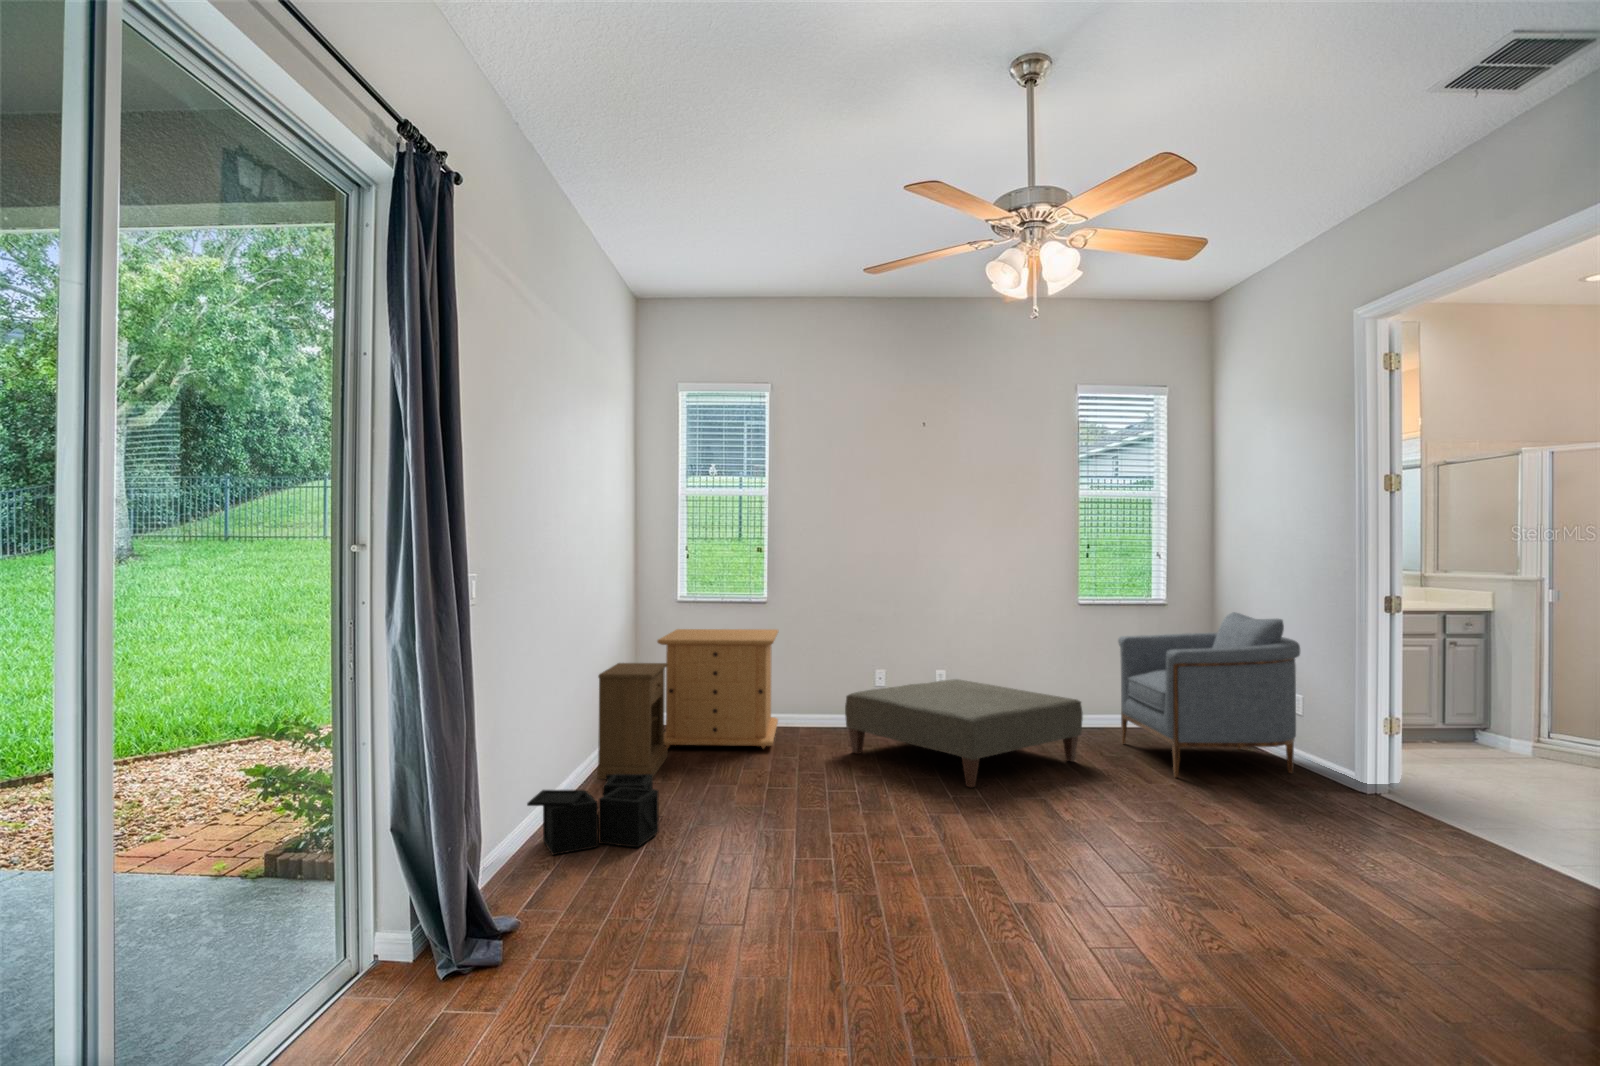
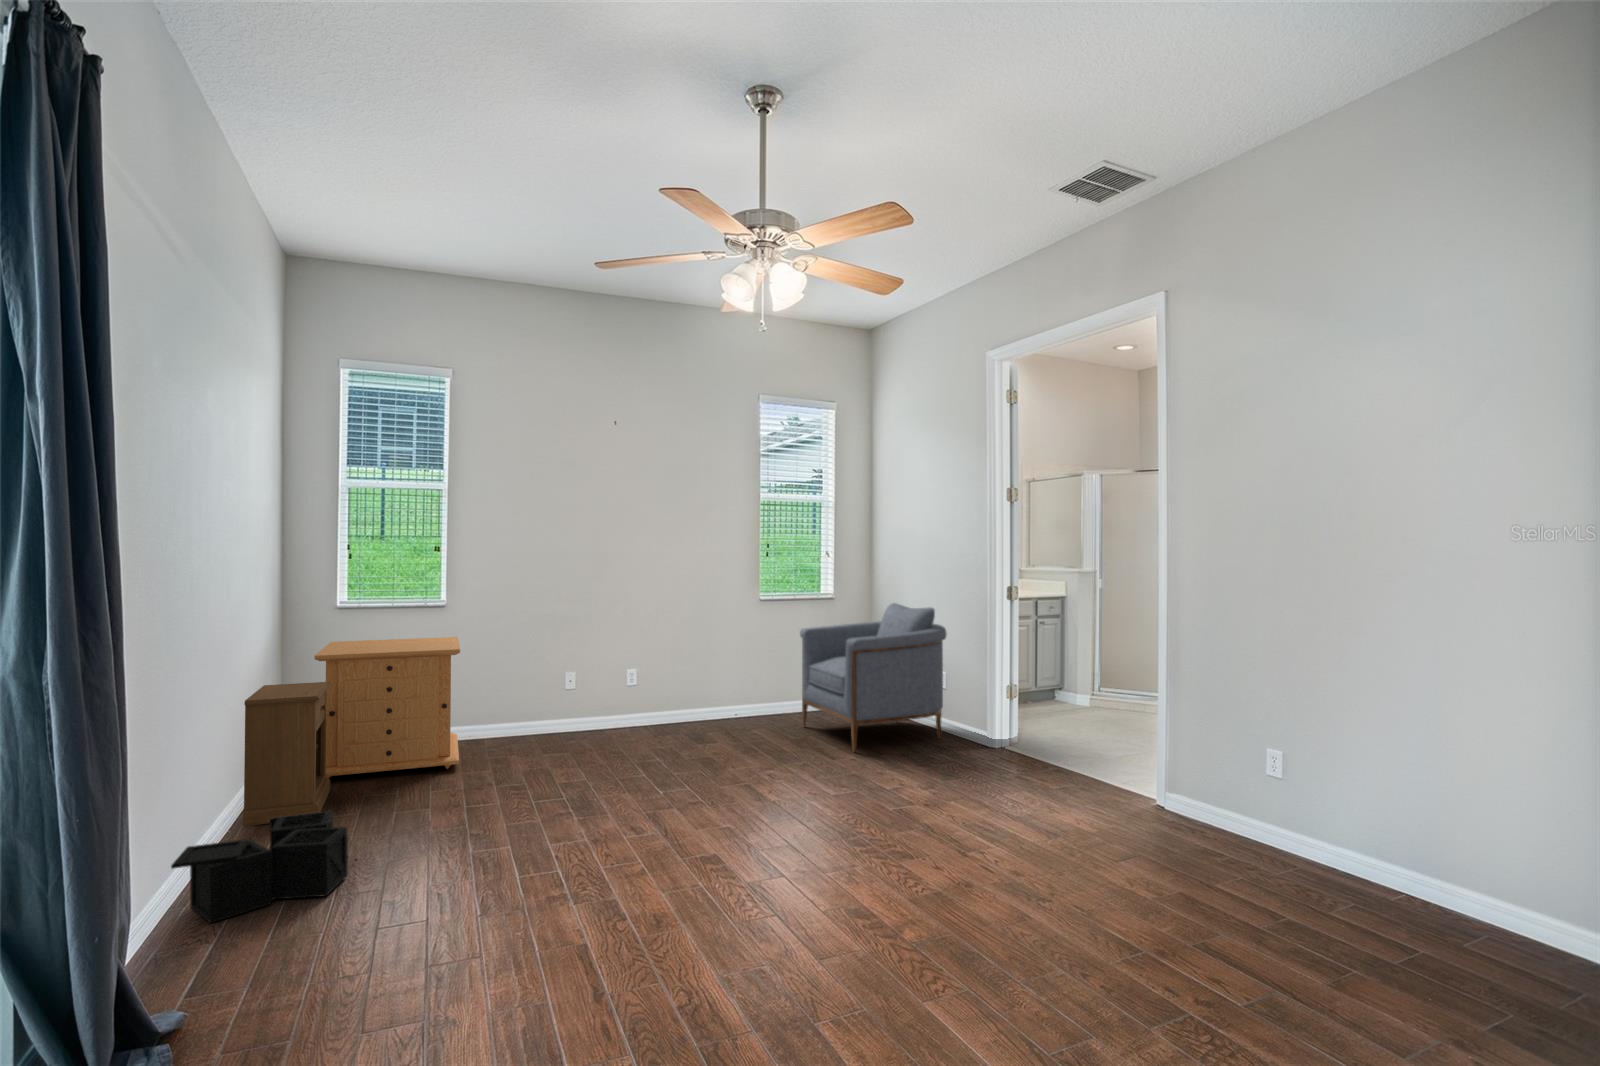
ottoman: present [845,679,1083,787] -> none [541,678,774,783]

